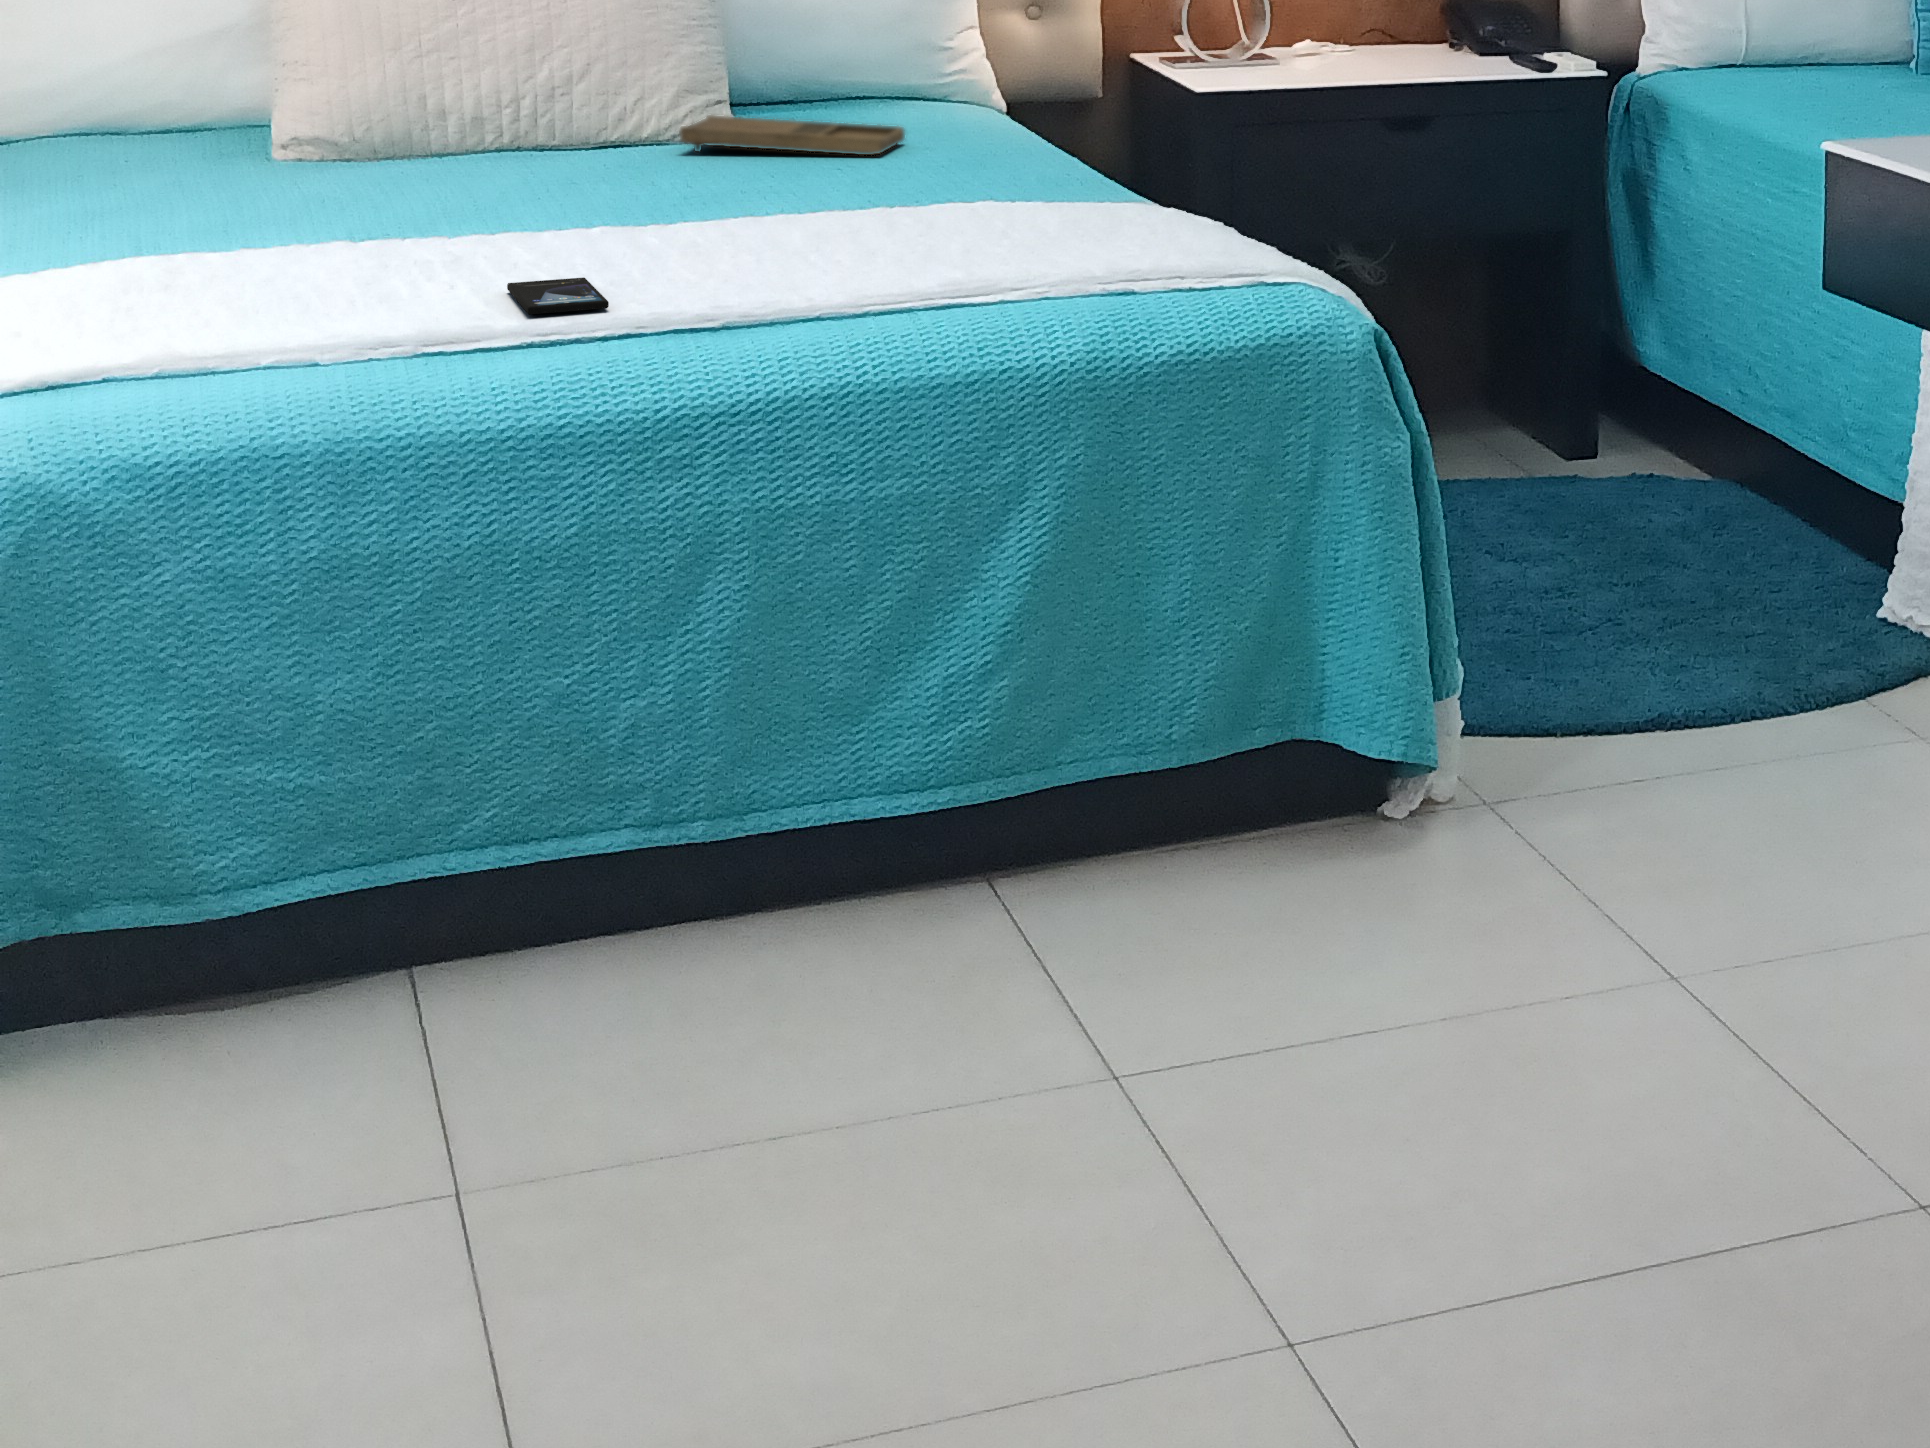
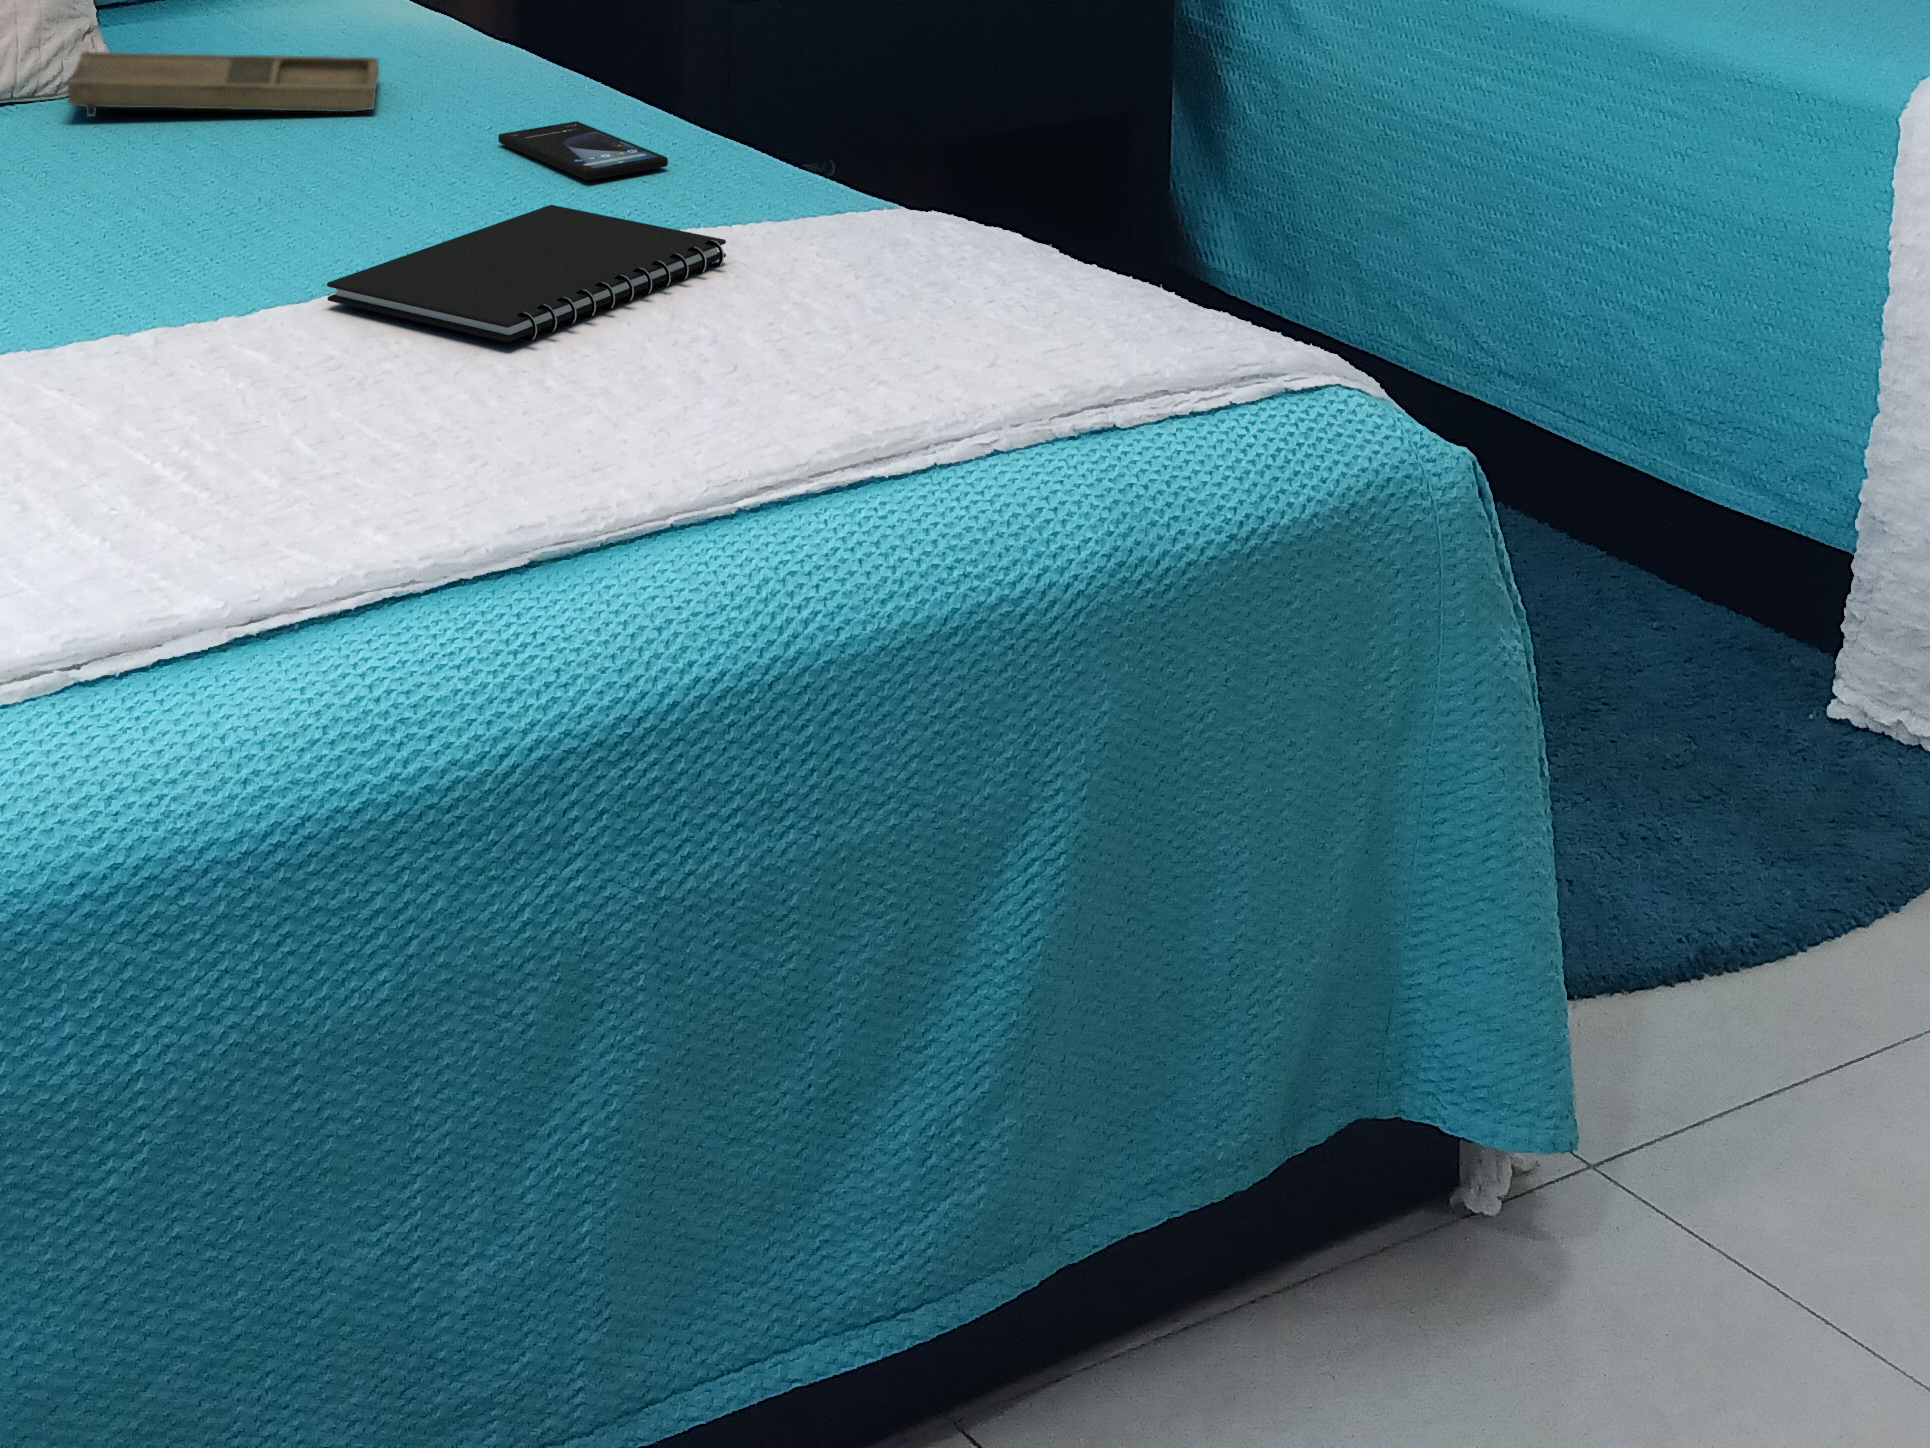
notebook: none [735,191,1005,245] -> present [327,205,726,342]
smartphone: present [507,278,609,314] -> present [498,121,668,180]

